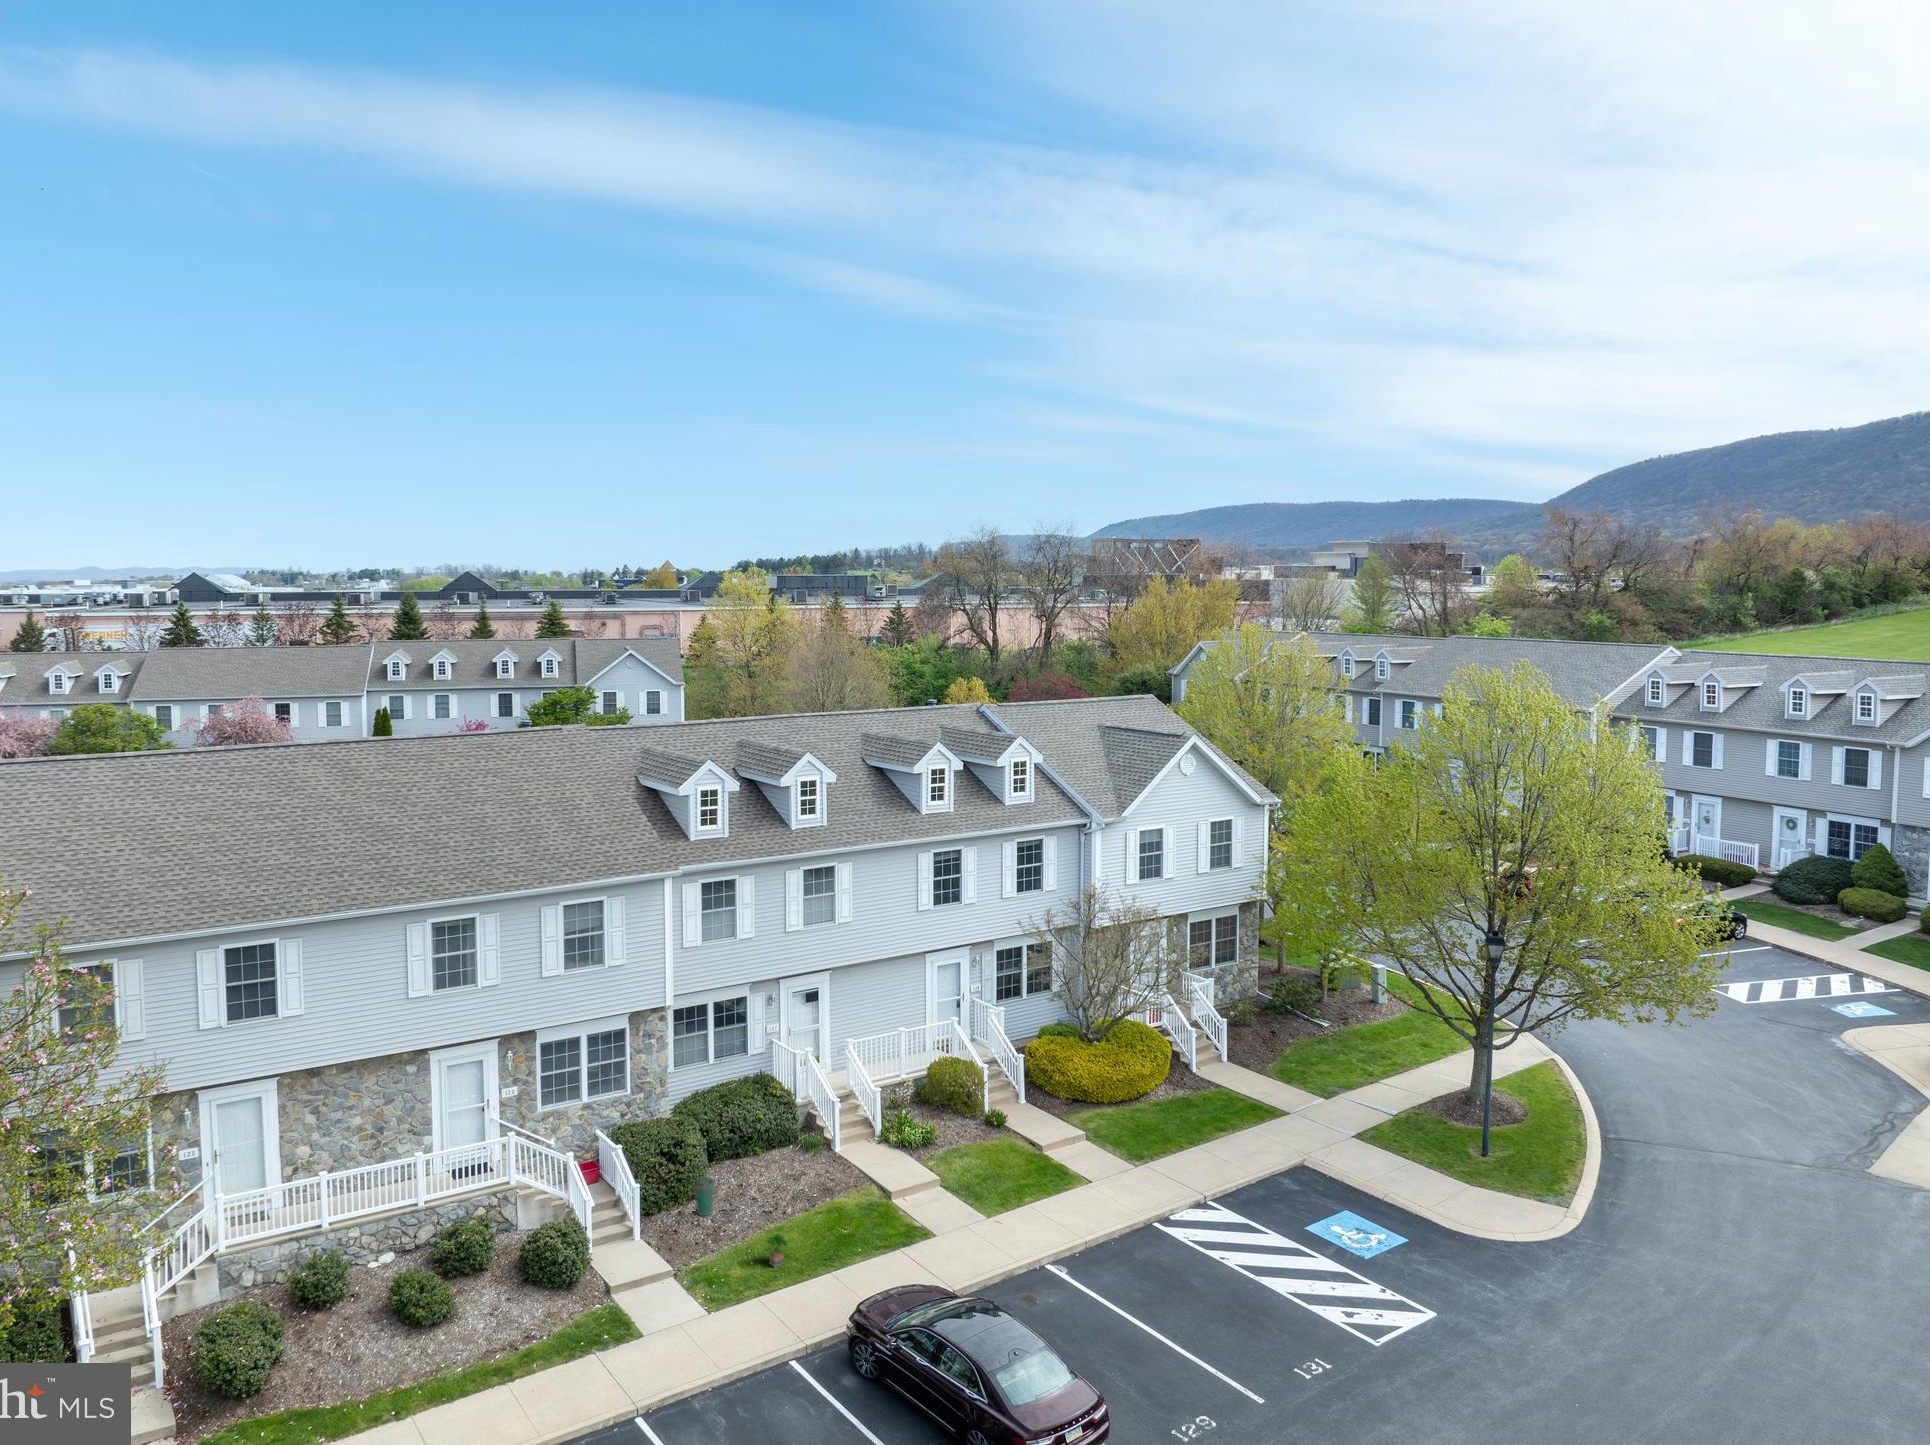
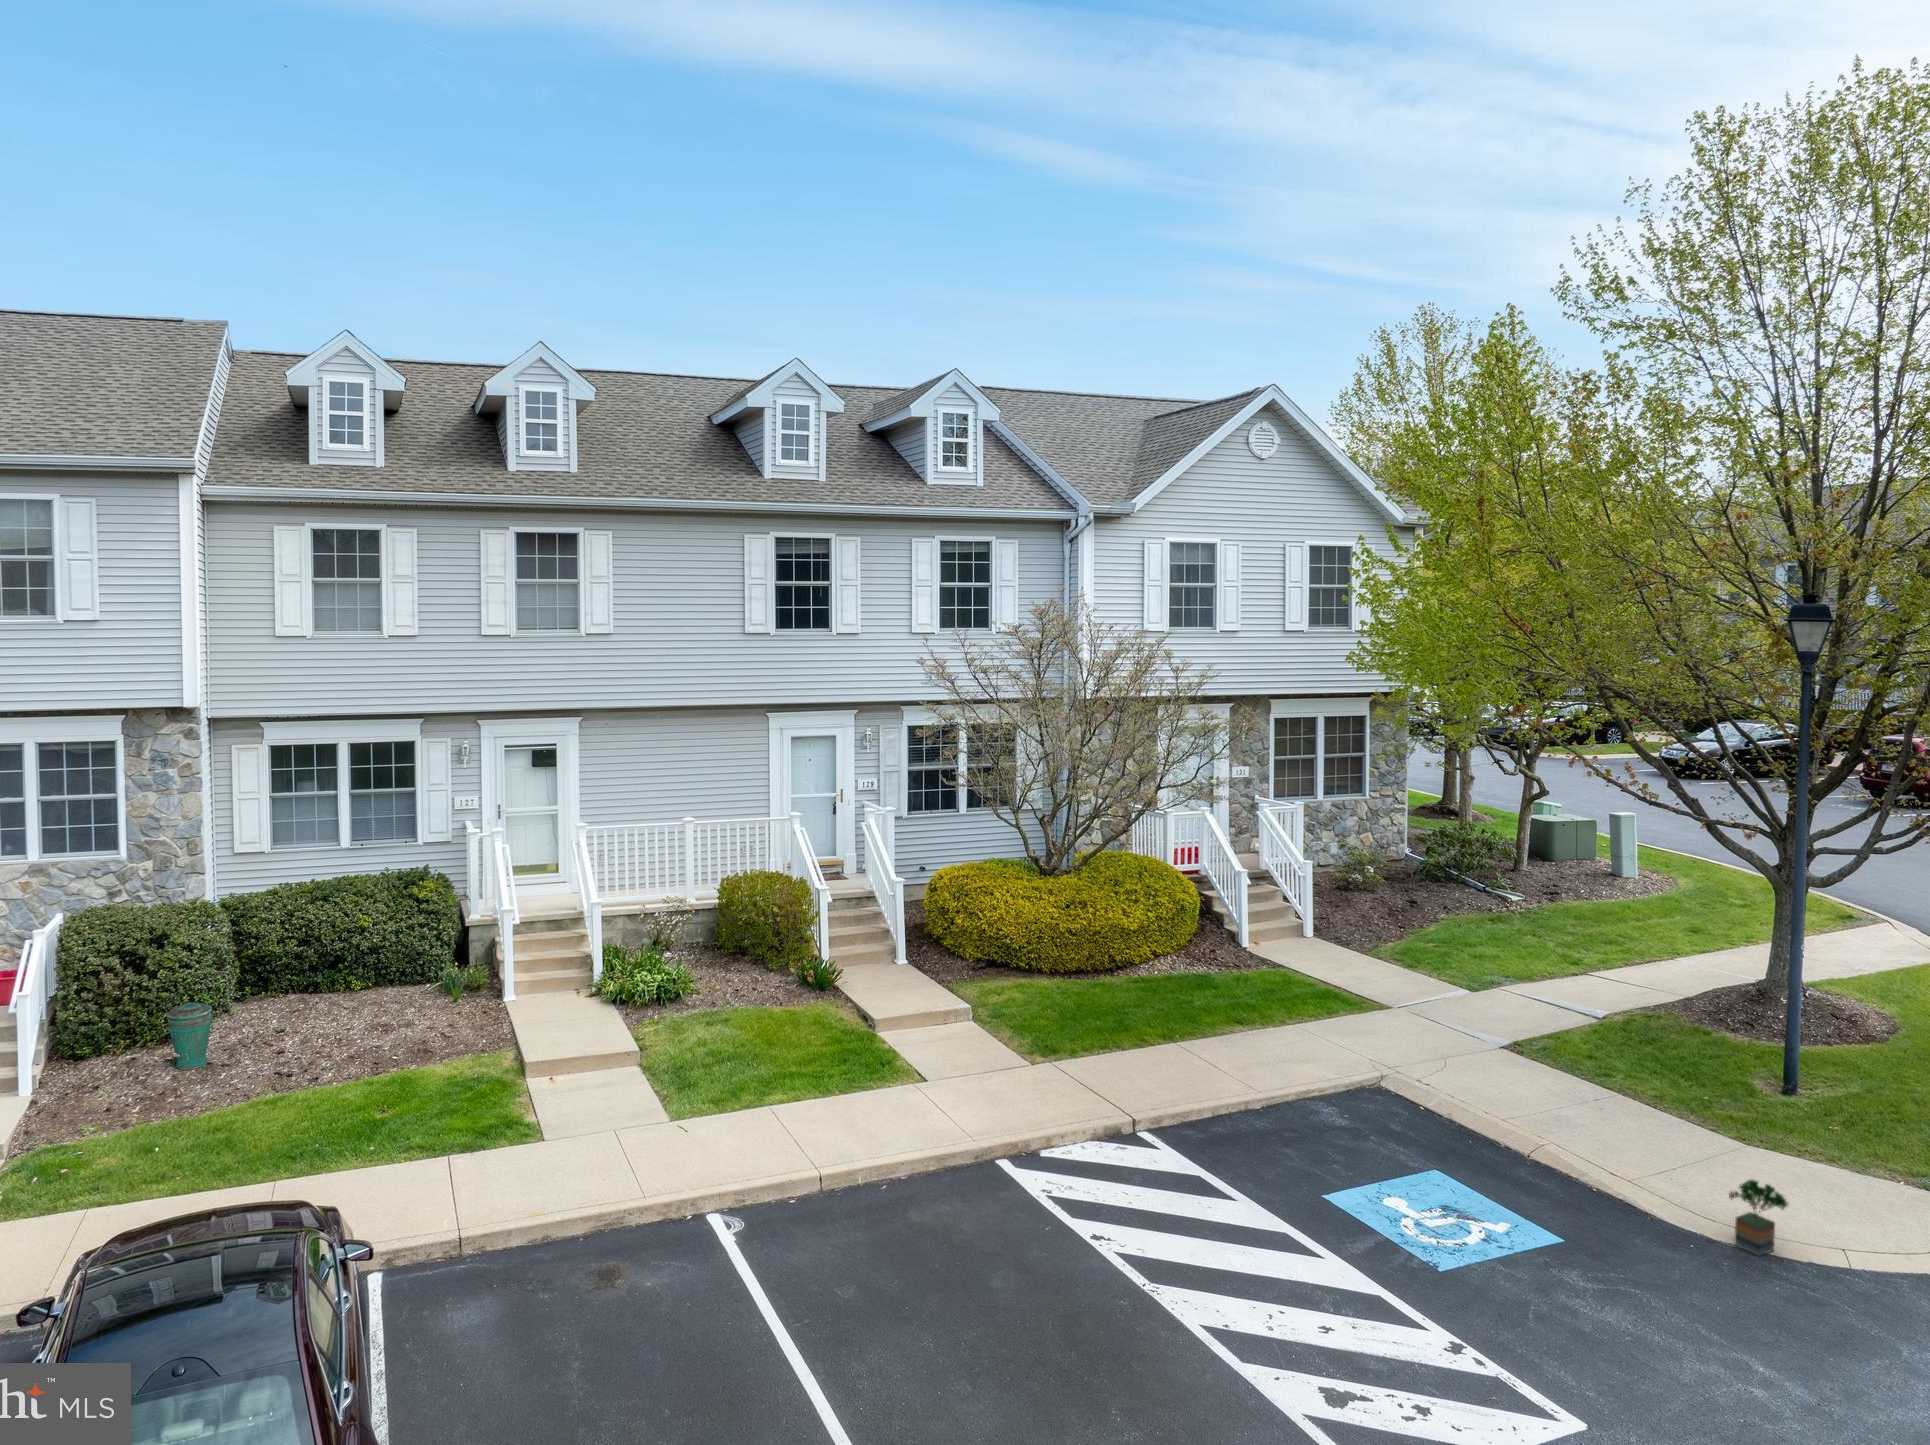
potted tree: present [767,1234,787,1267] -> present [1729,1180,1788,1256]

